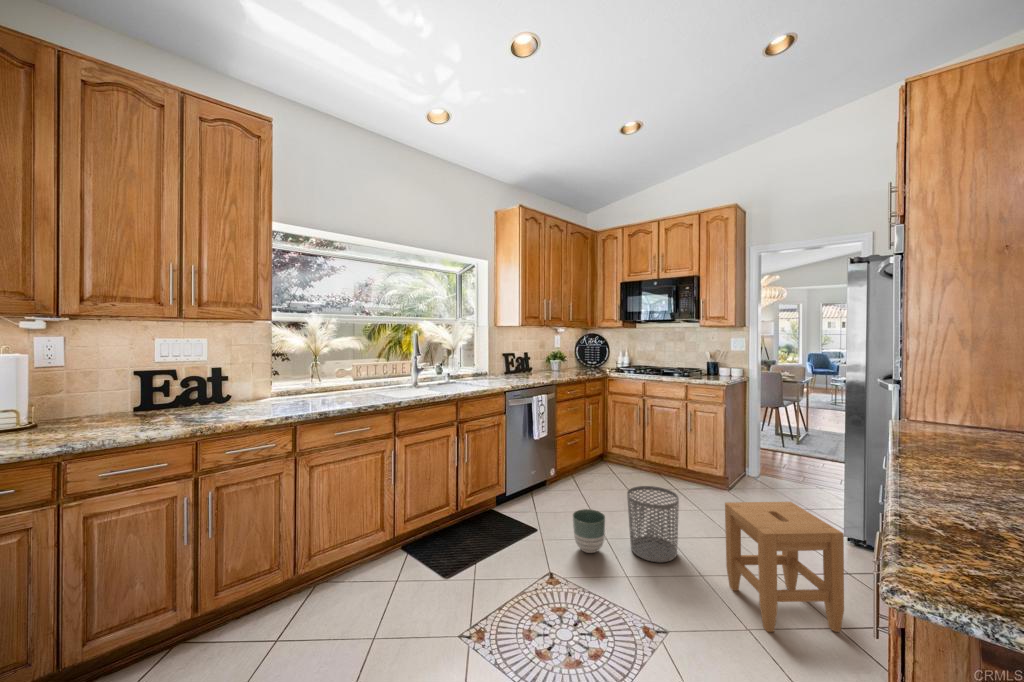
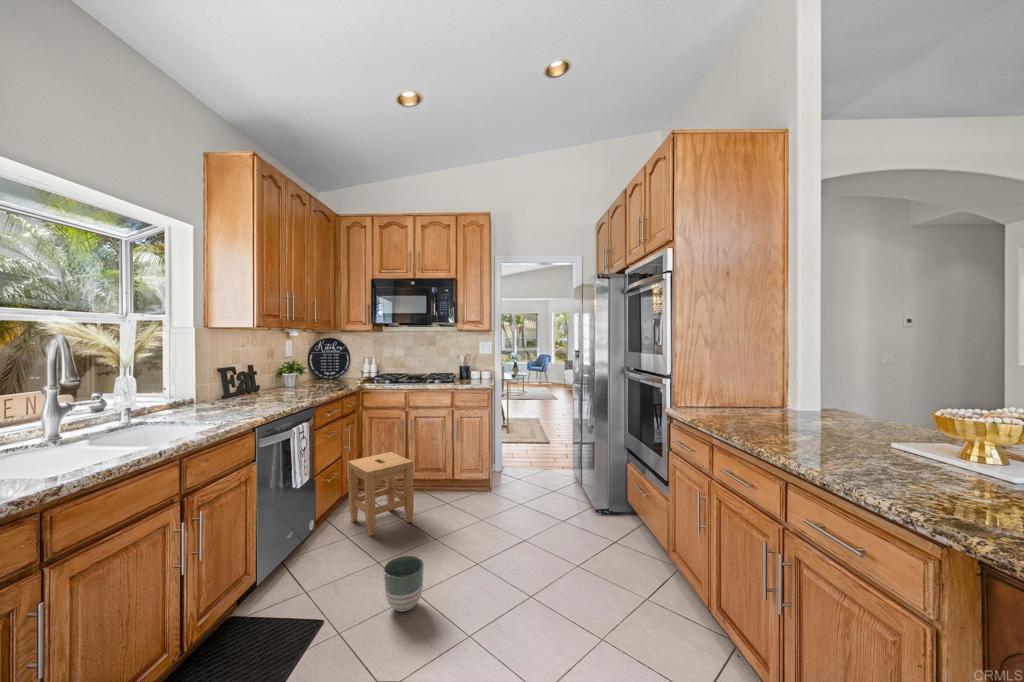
waste bin: present [627,486,679,562] -> none [440,508,492,591]
stool: present [725,502,844,632] -> present [348,452,414,536]

